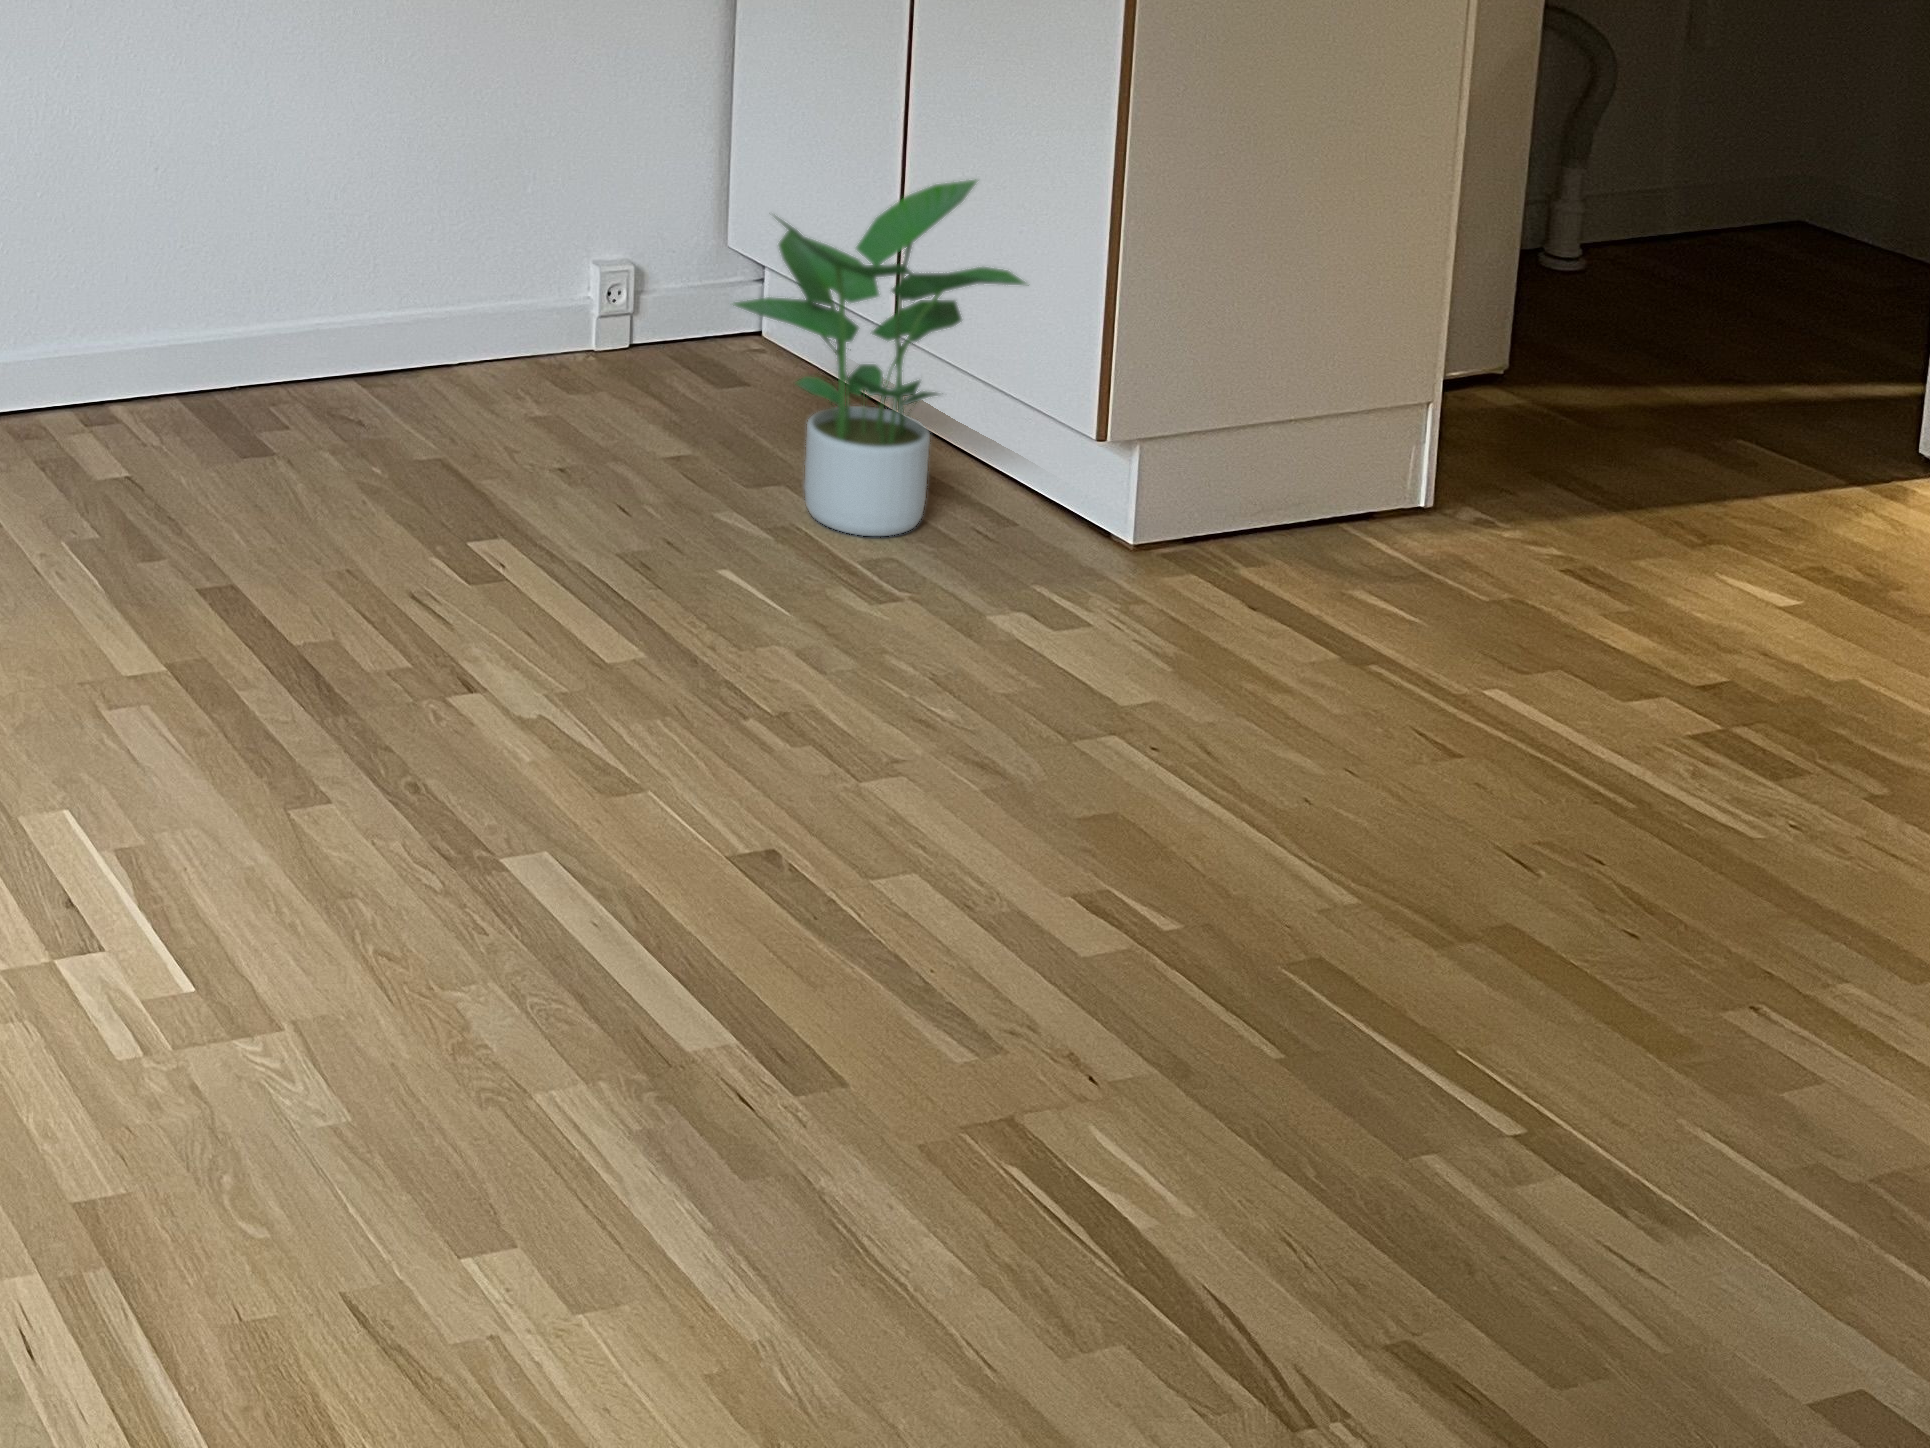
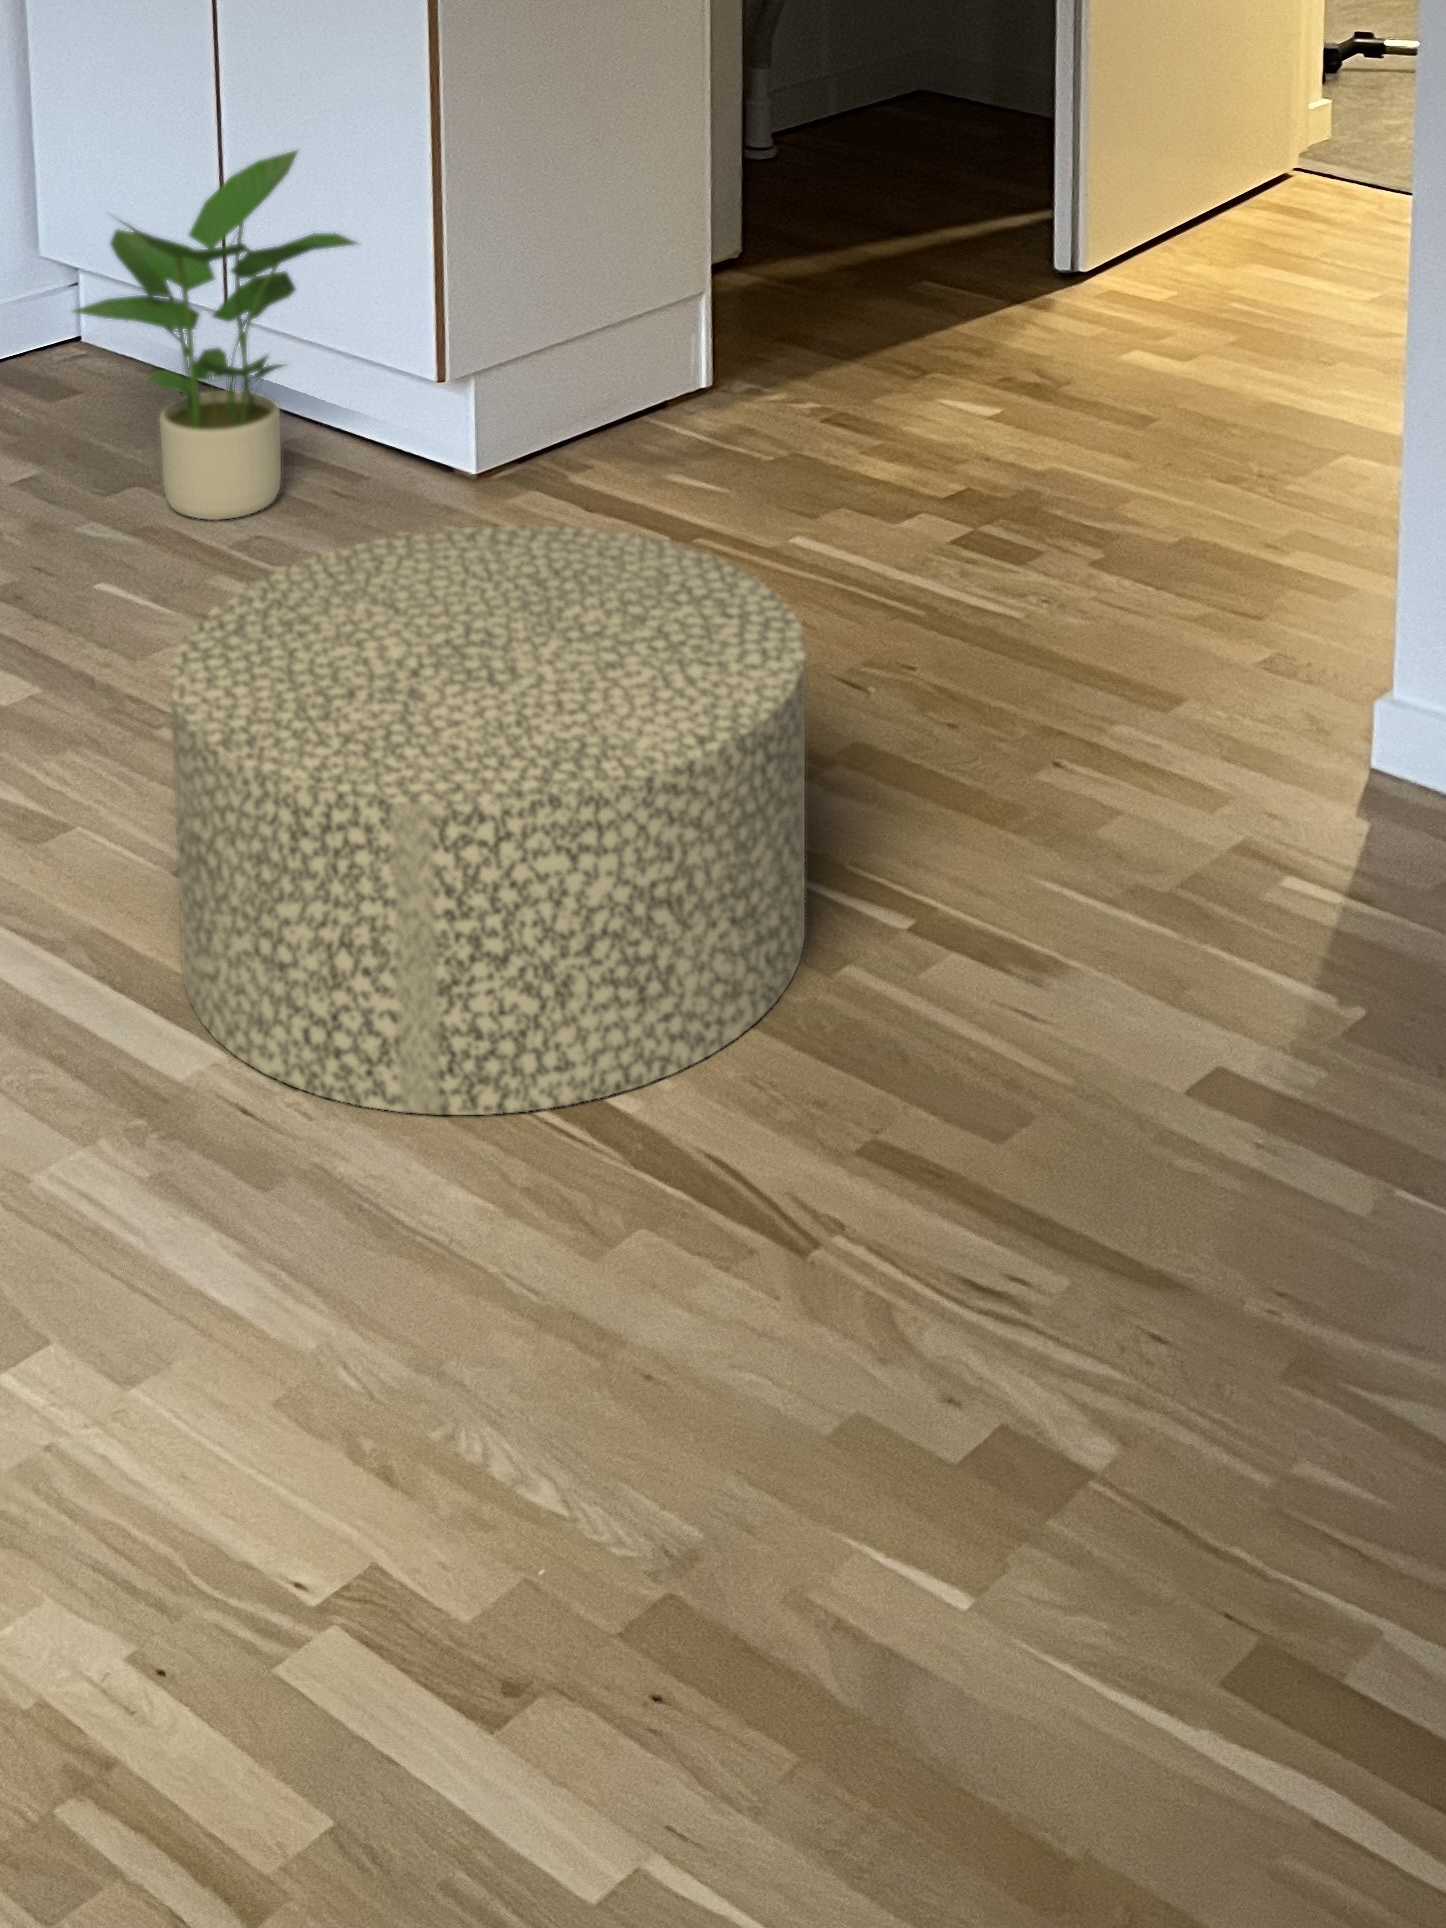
ottoman: none [715,584,1418,1203] -> present [170,525,805,1115]

